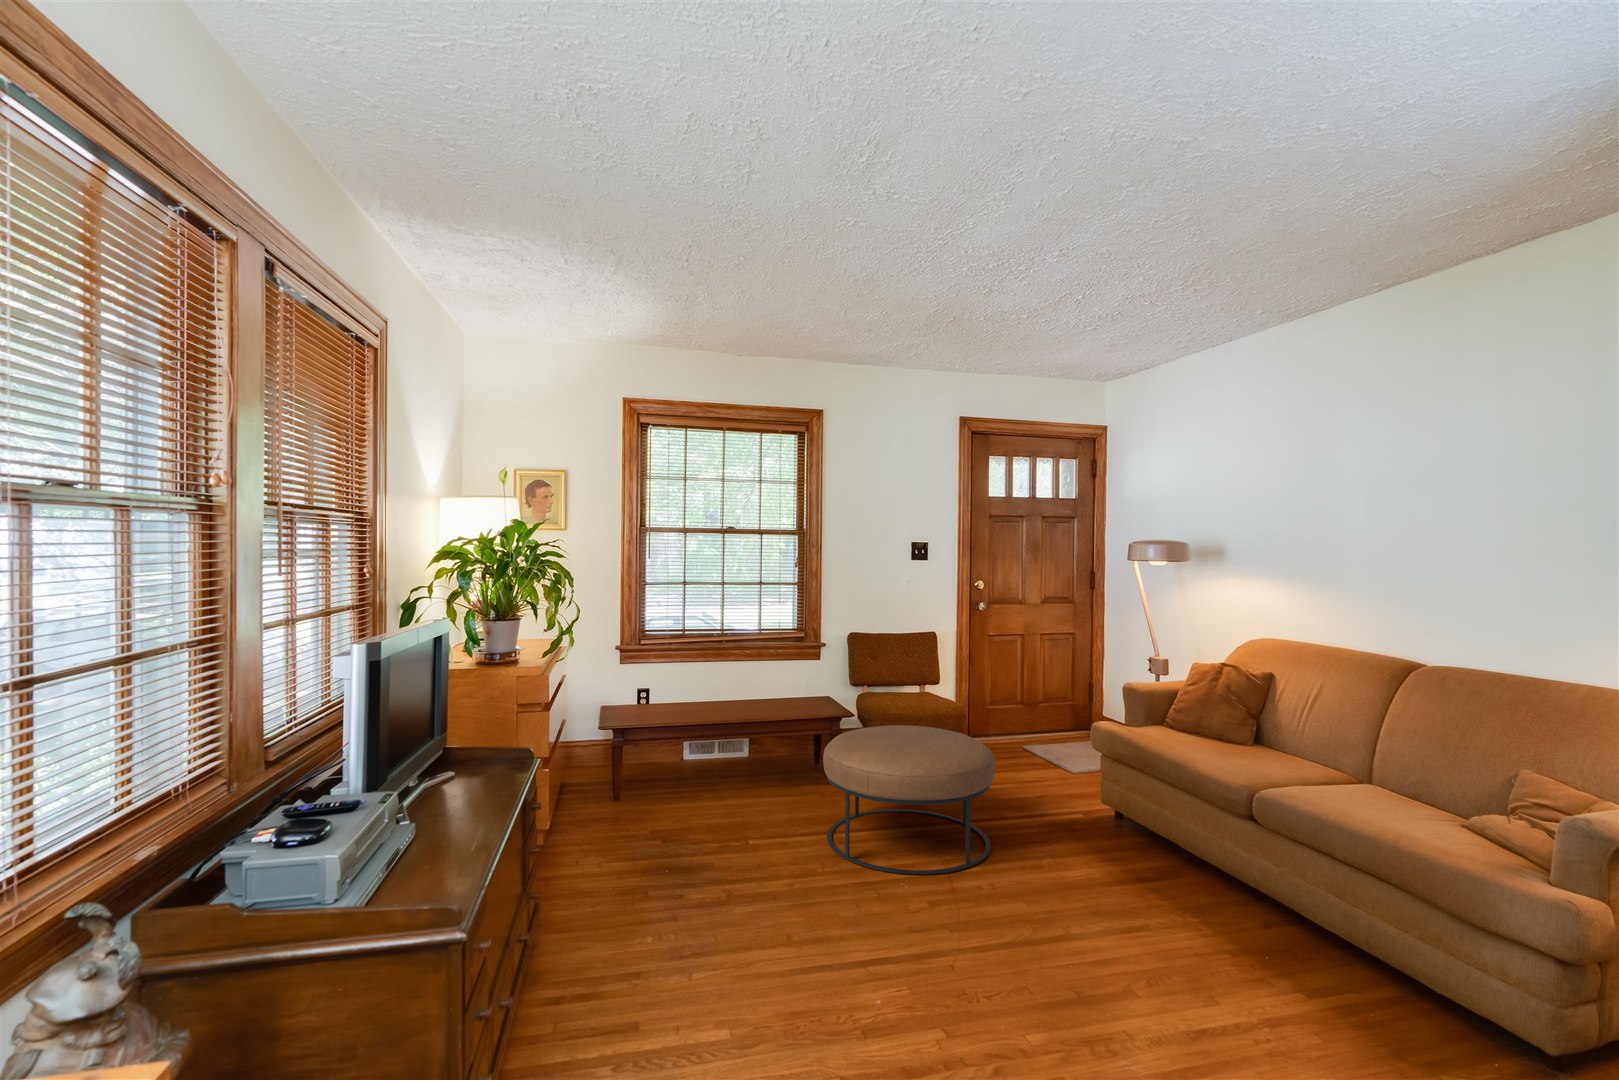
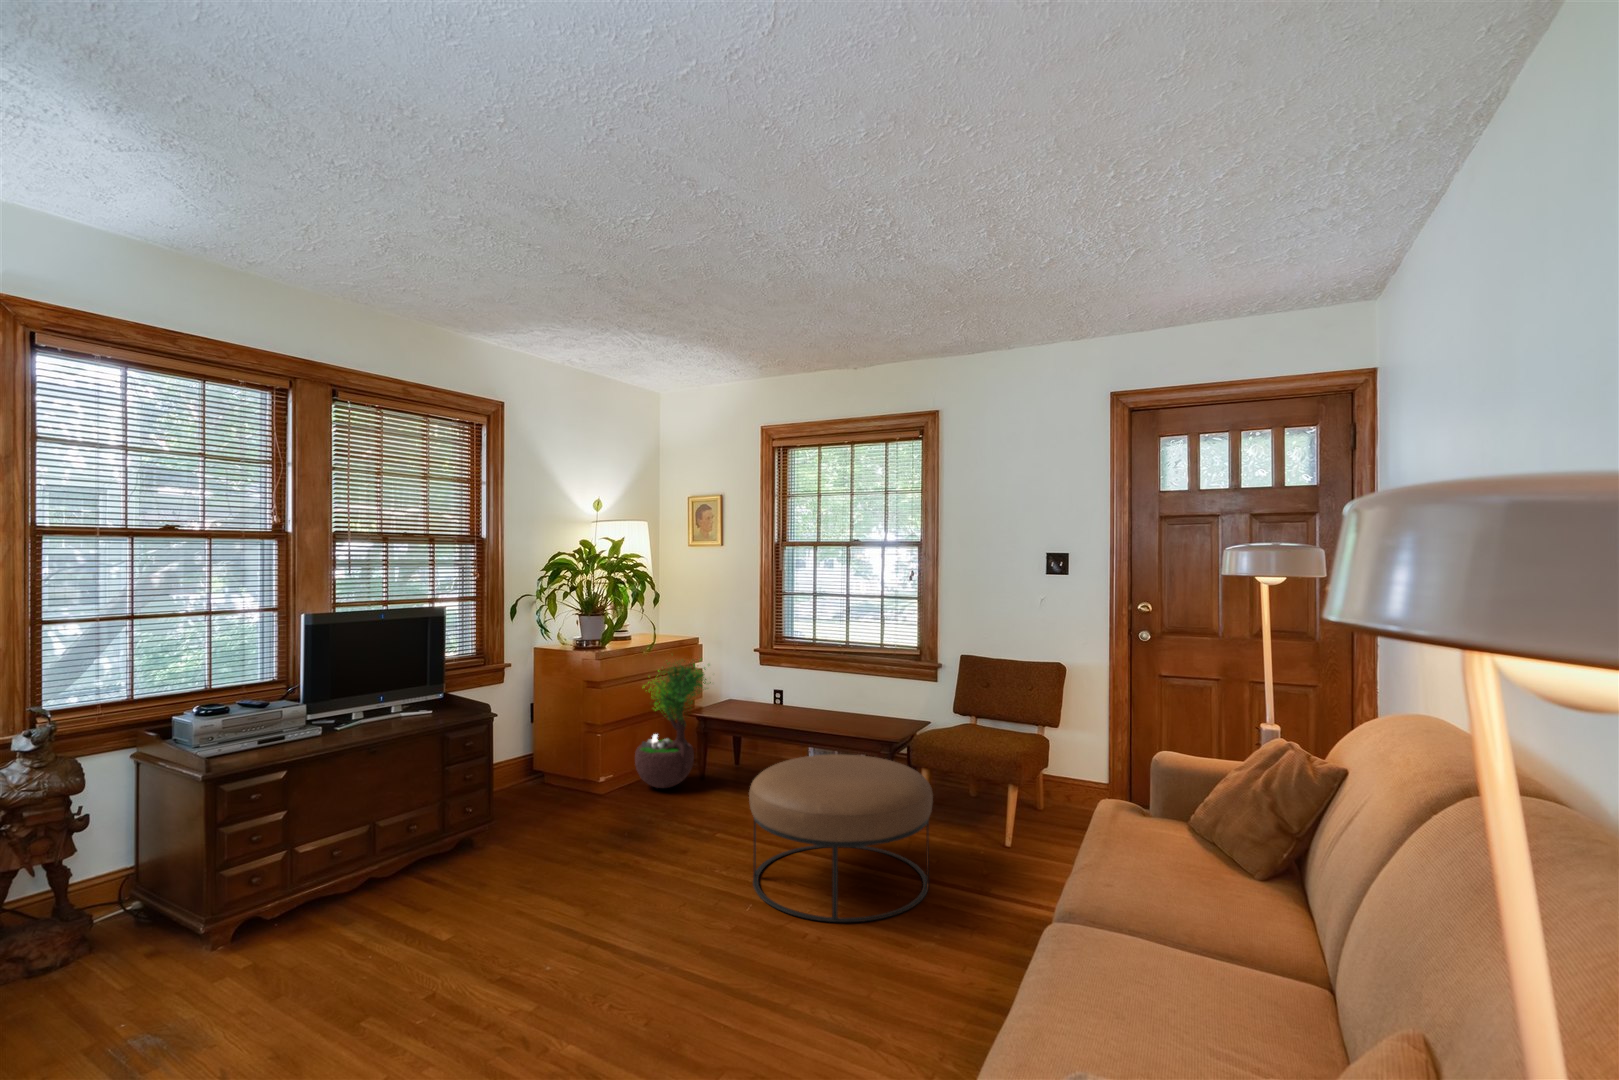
potted tree: none [551,653,650,816] -> present [635,659,711,788]

